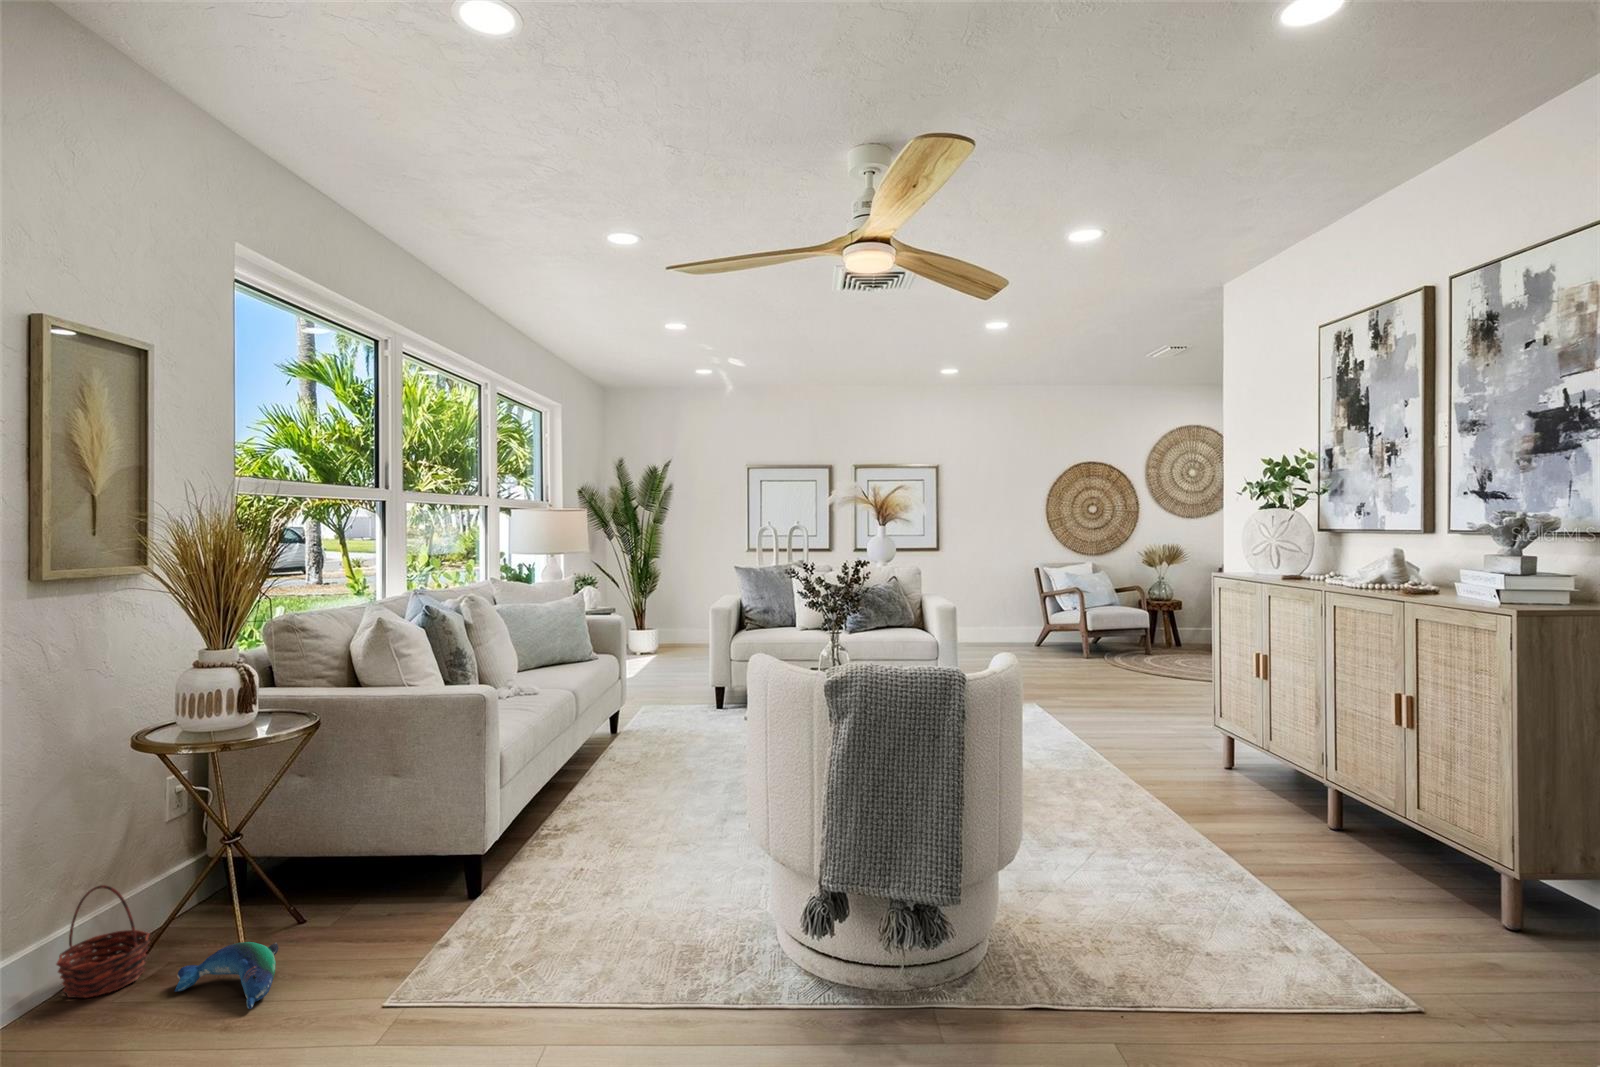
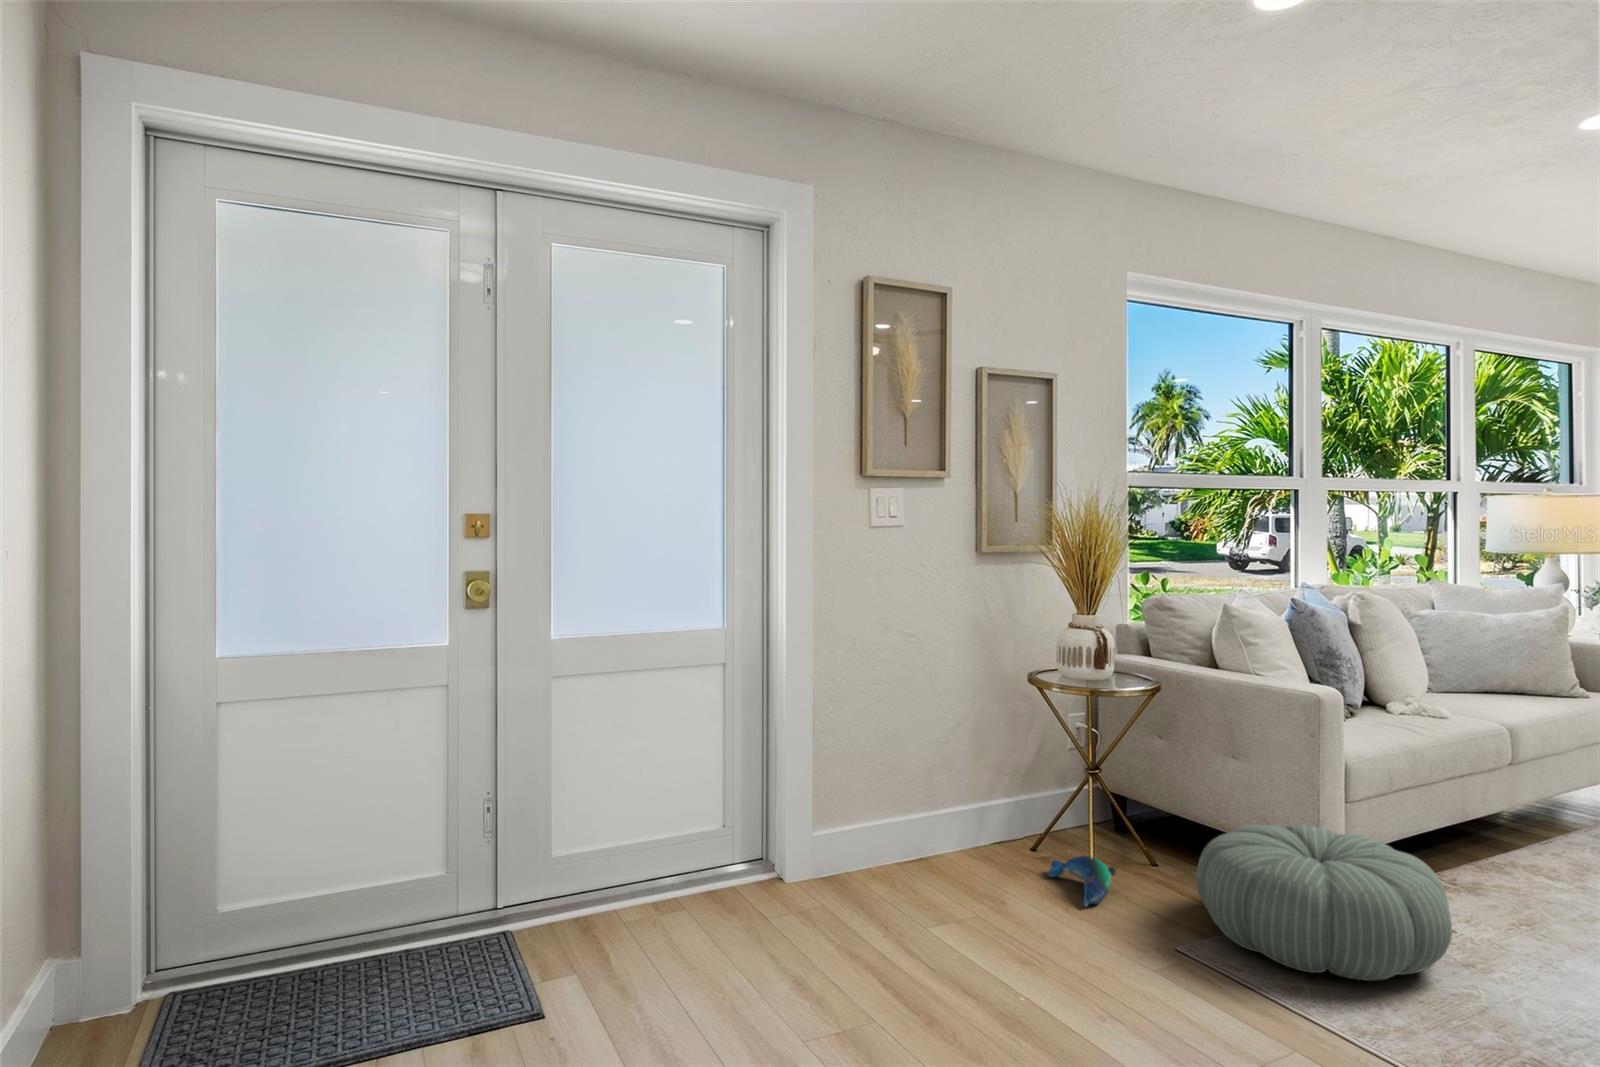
pouf: none [383,816,608,969] -> present [1196,825,1452,981]
basket: present [56,885,150,998] -> none [986,780,1042,860]

